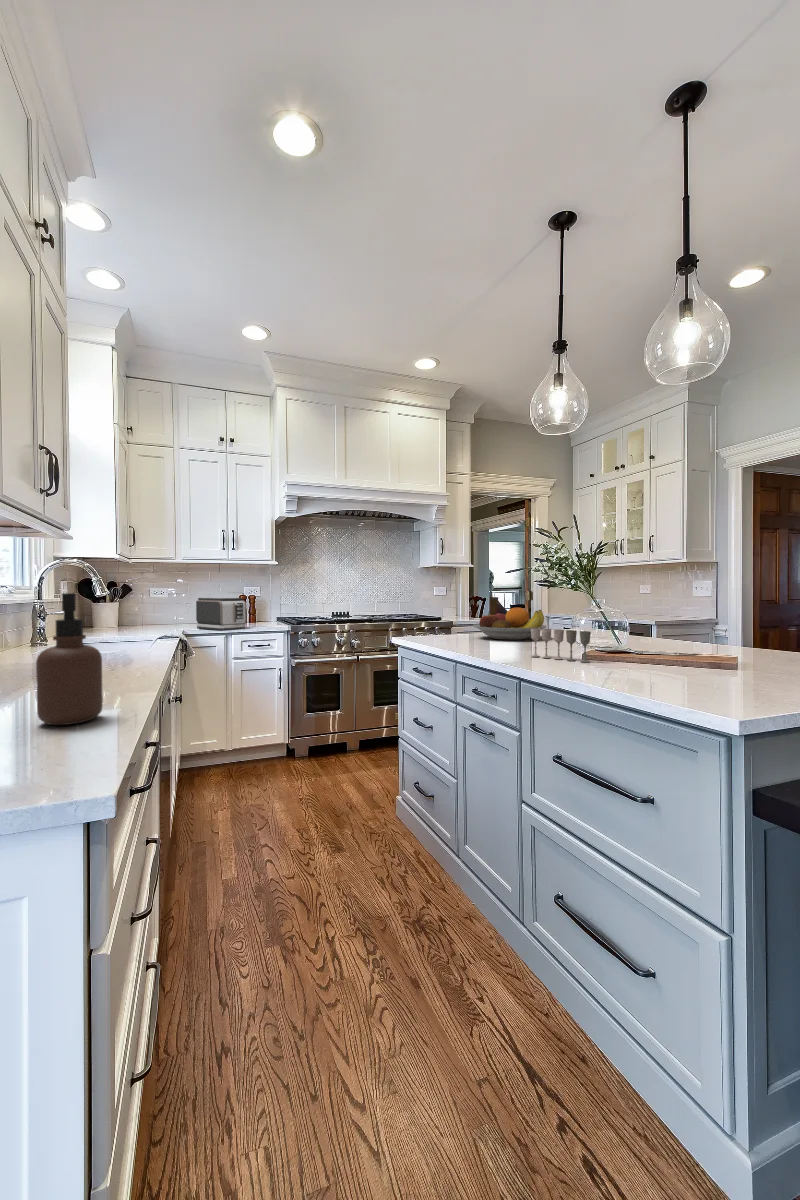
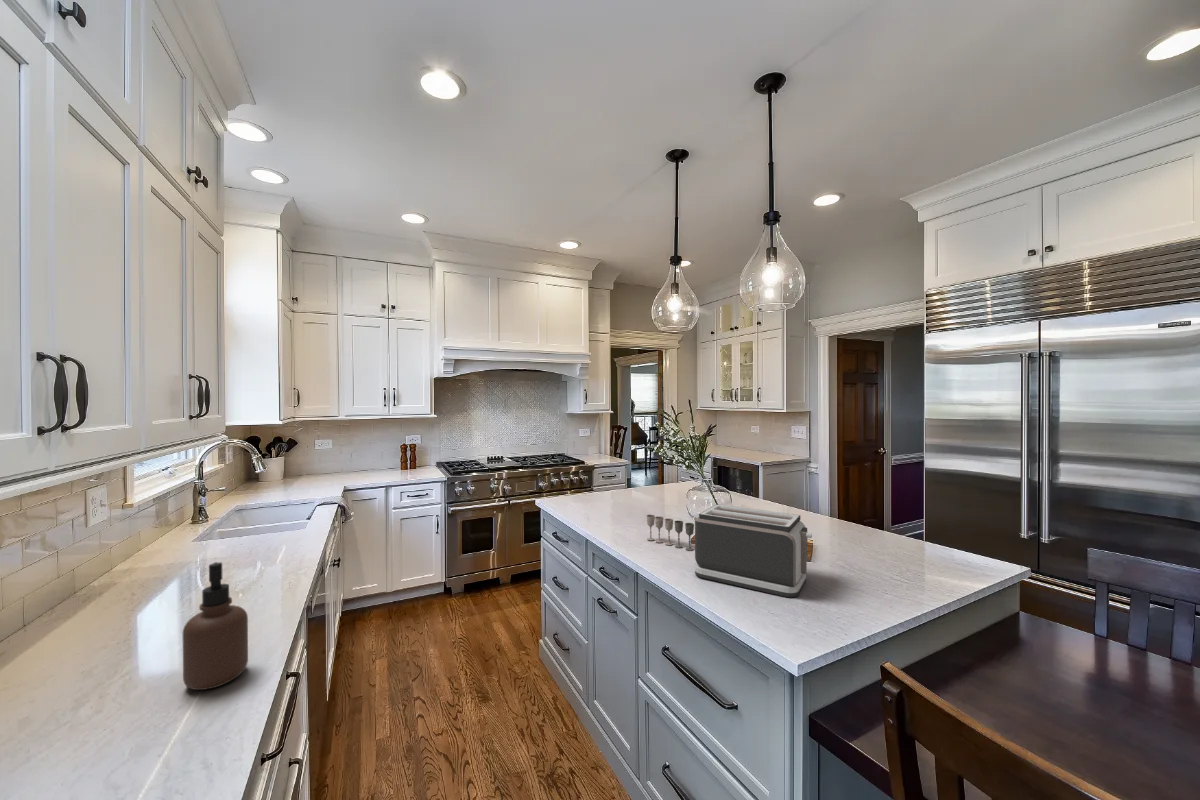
toaster: present [196,598,247,630] -> present [695,504,812,597]
fruit bowl: present [473,607,546,640] -> none [604,476,666,505]

